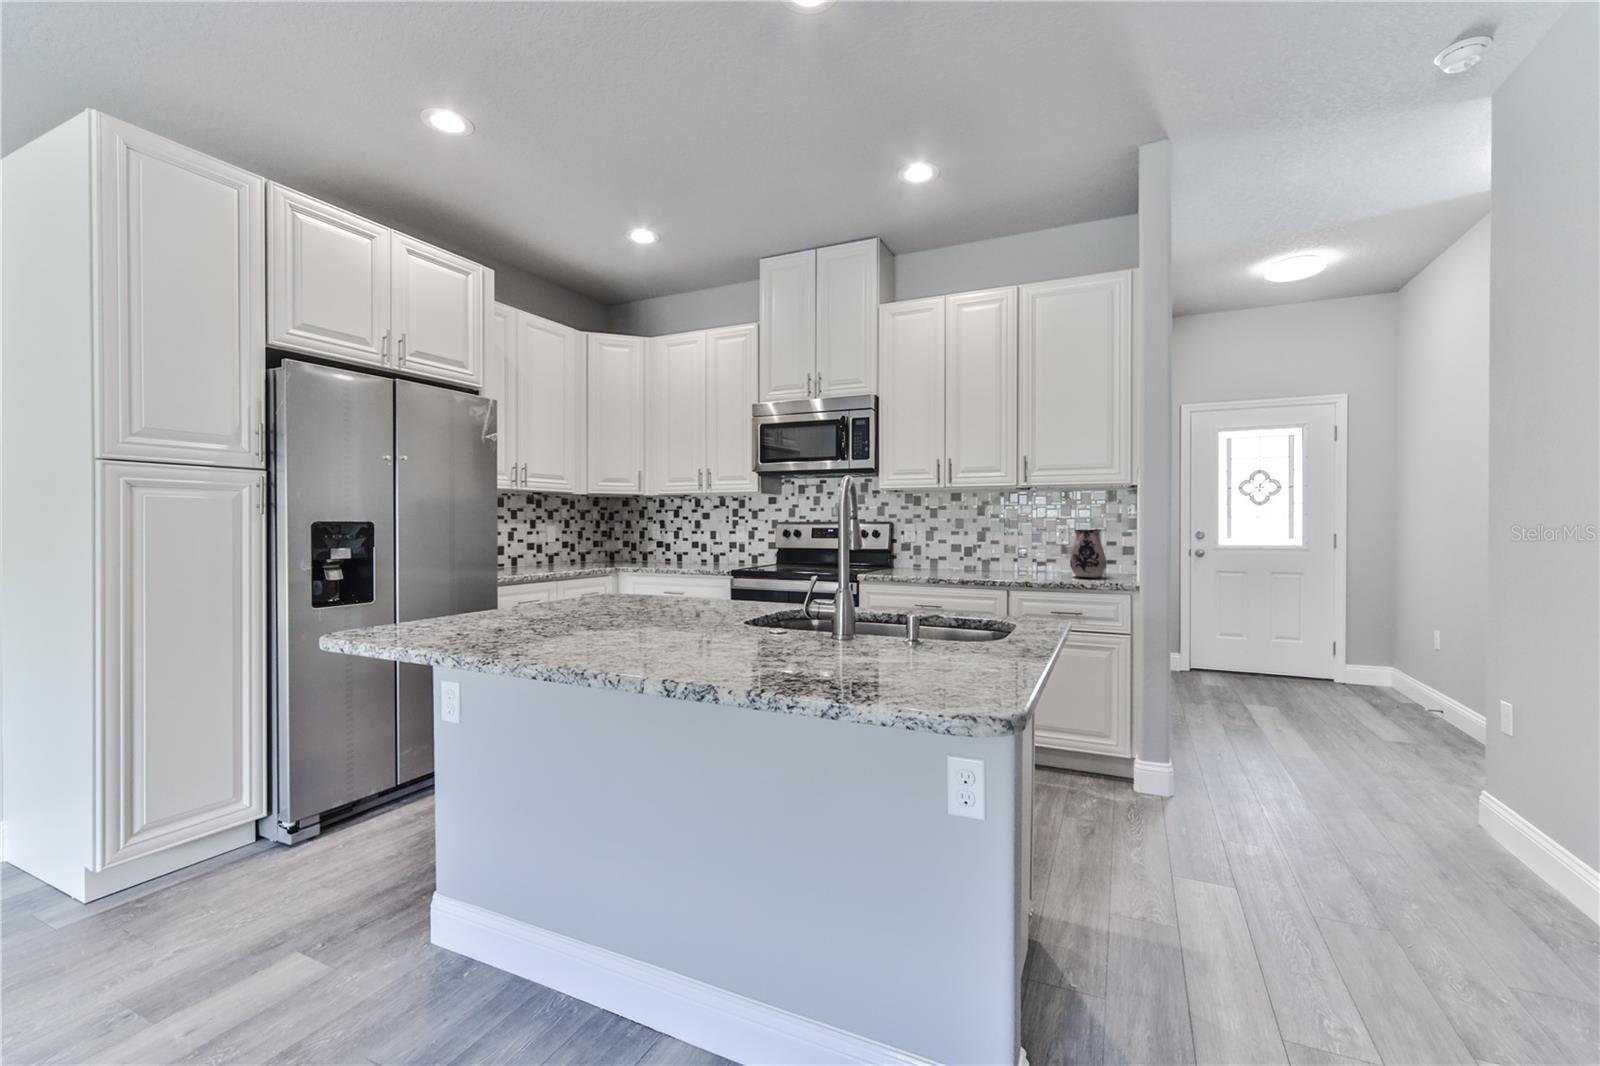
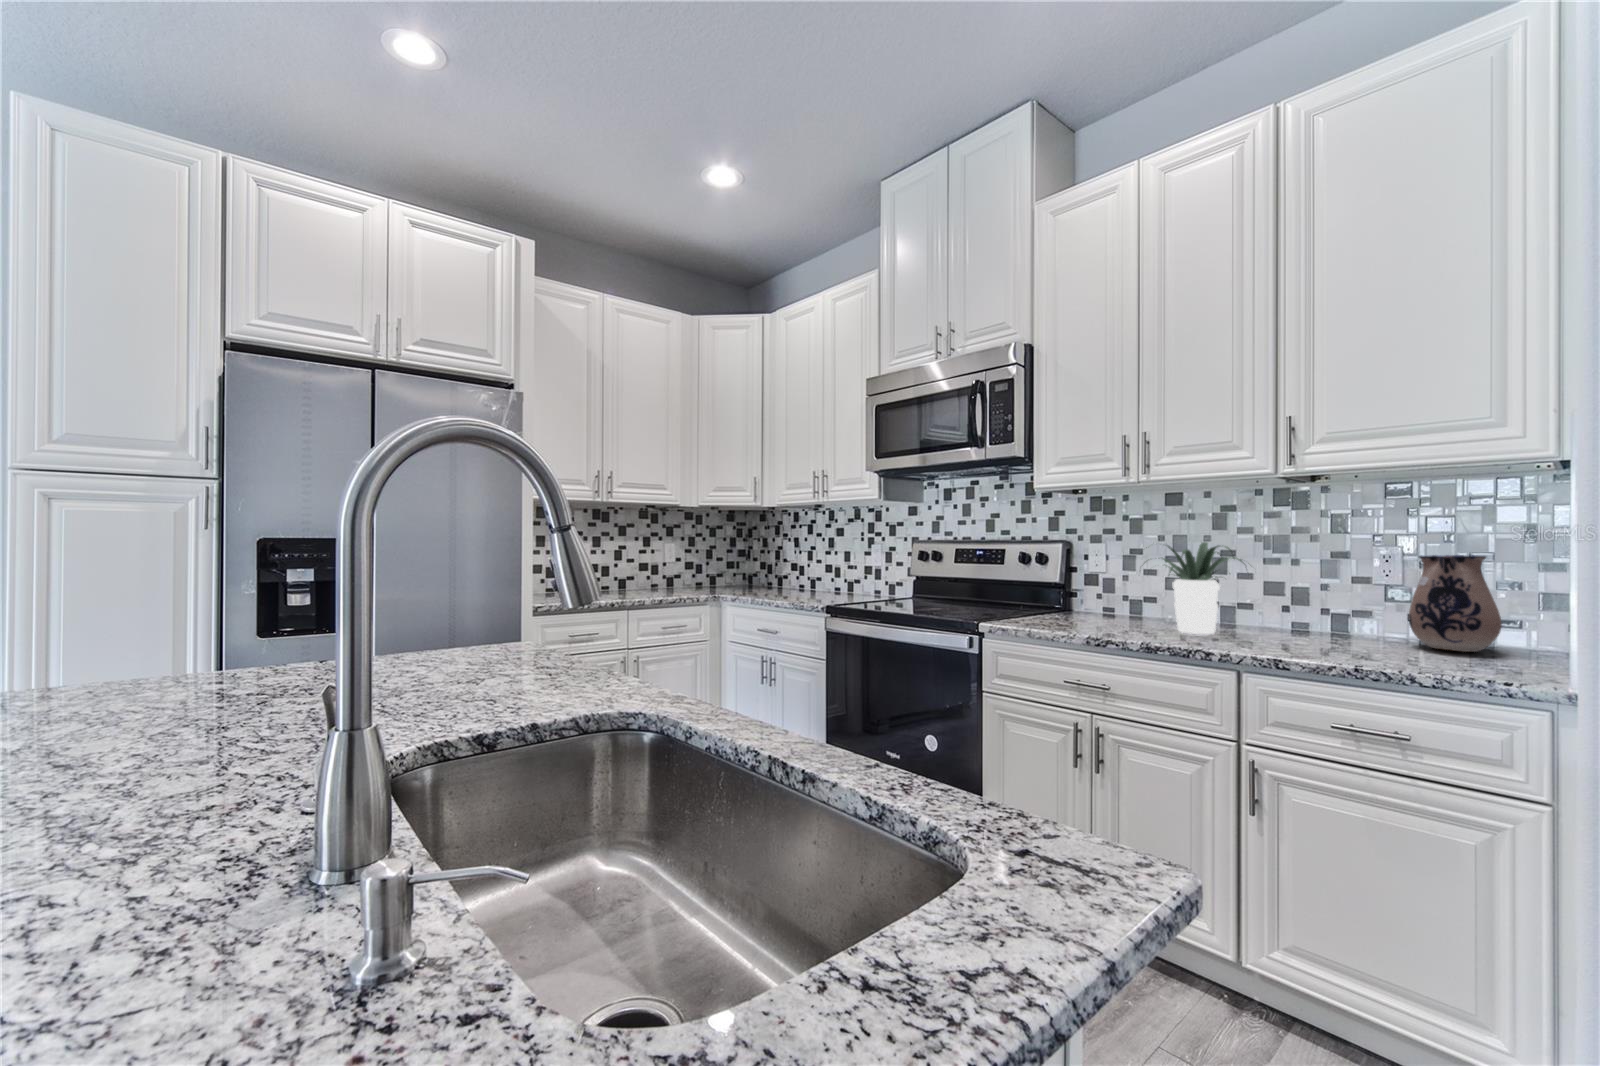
potted plant: none [940,523,1003,577] -> present [1163,542,1242,634]

